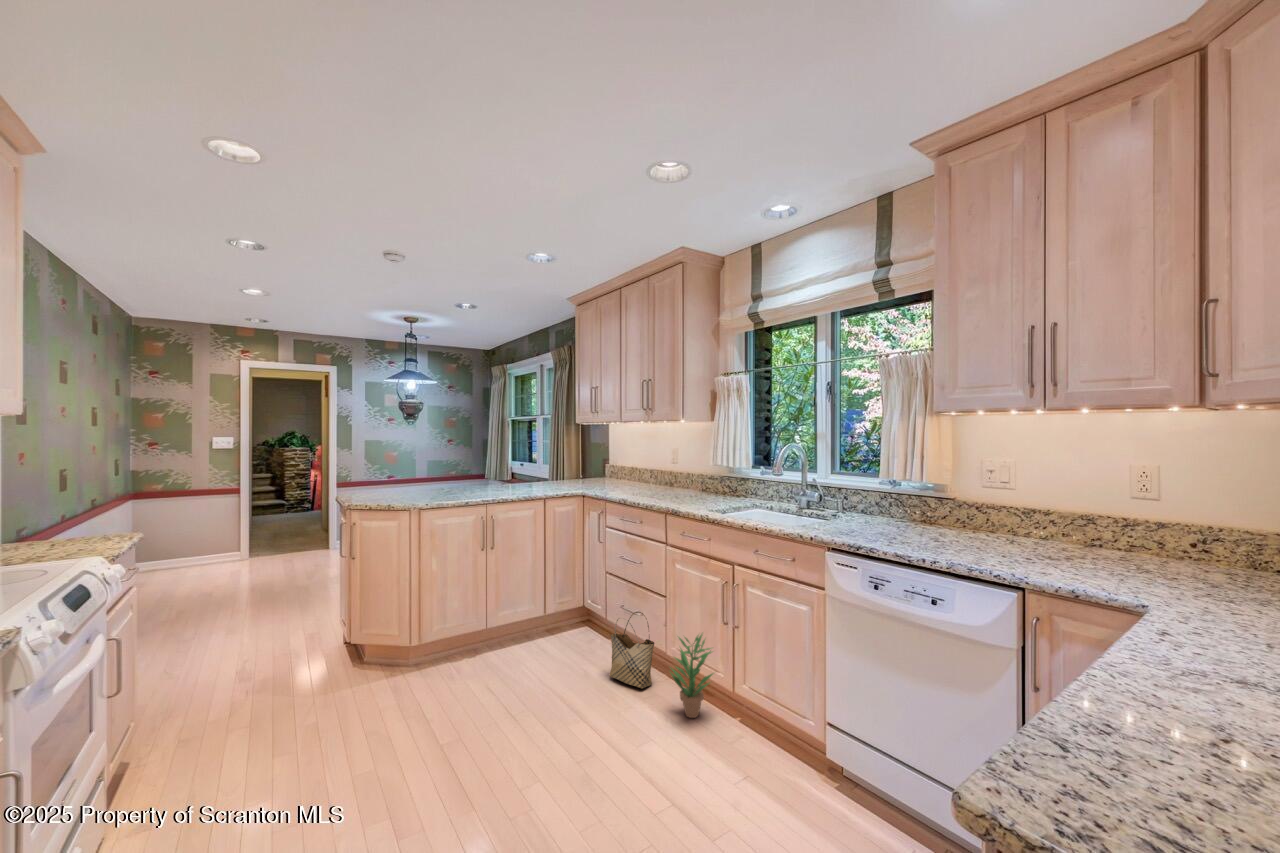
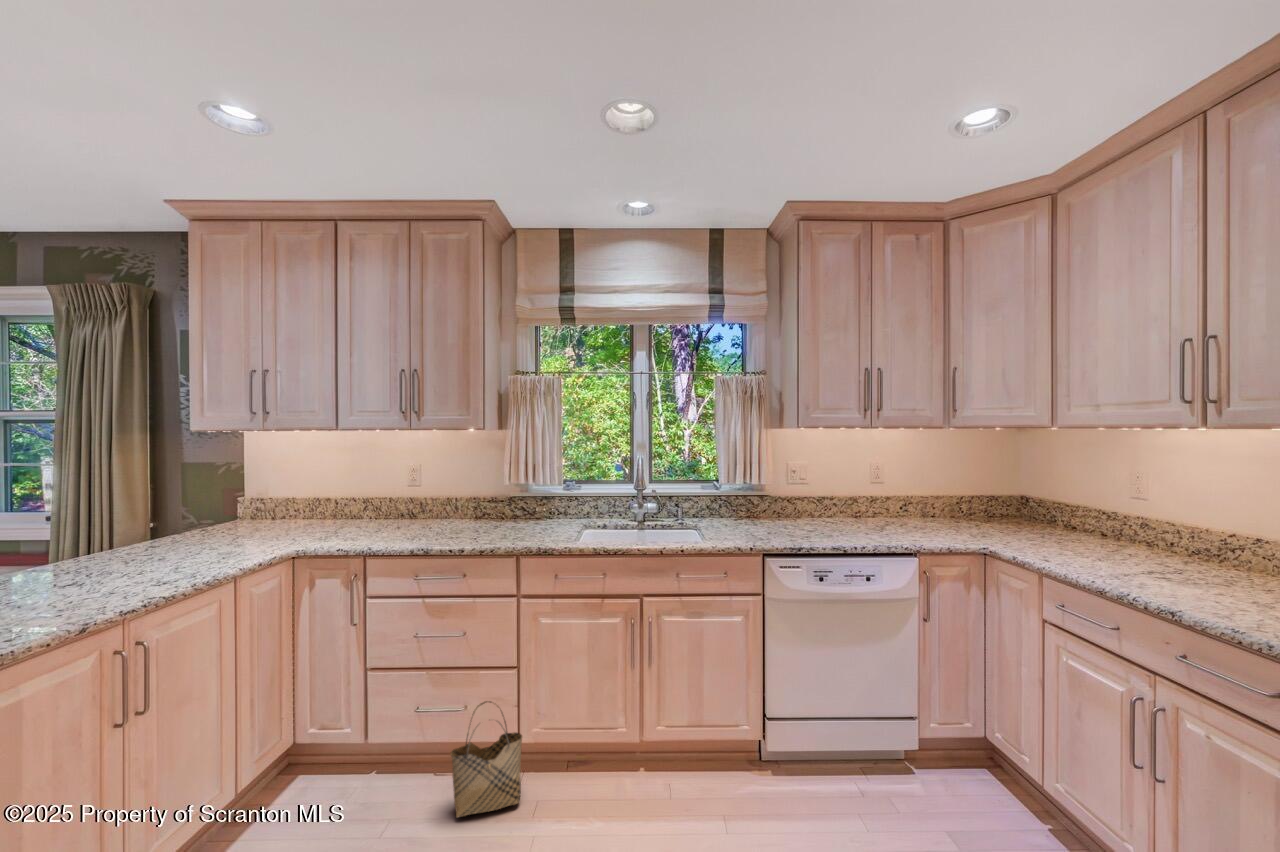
potted plant: present [671,634,713,718] -> none [574,686,633,800]

